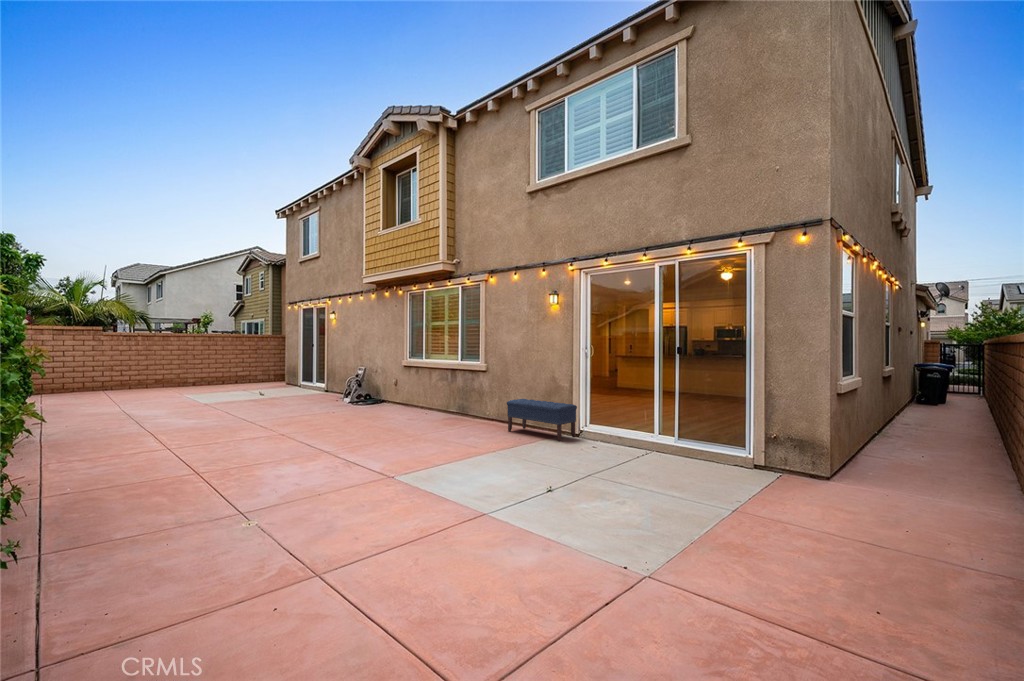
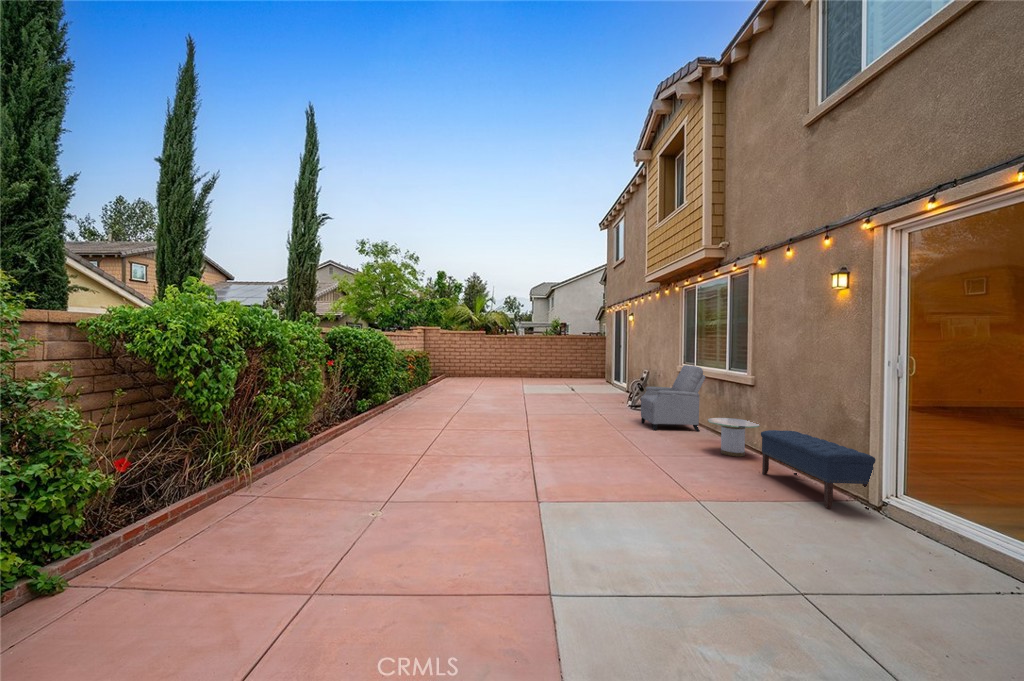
chair: none [381,359,437,418] -> present [641,365,706,431]
side table: none [459,397,494,425] -> present [708,418,760,457]

